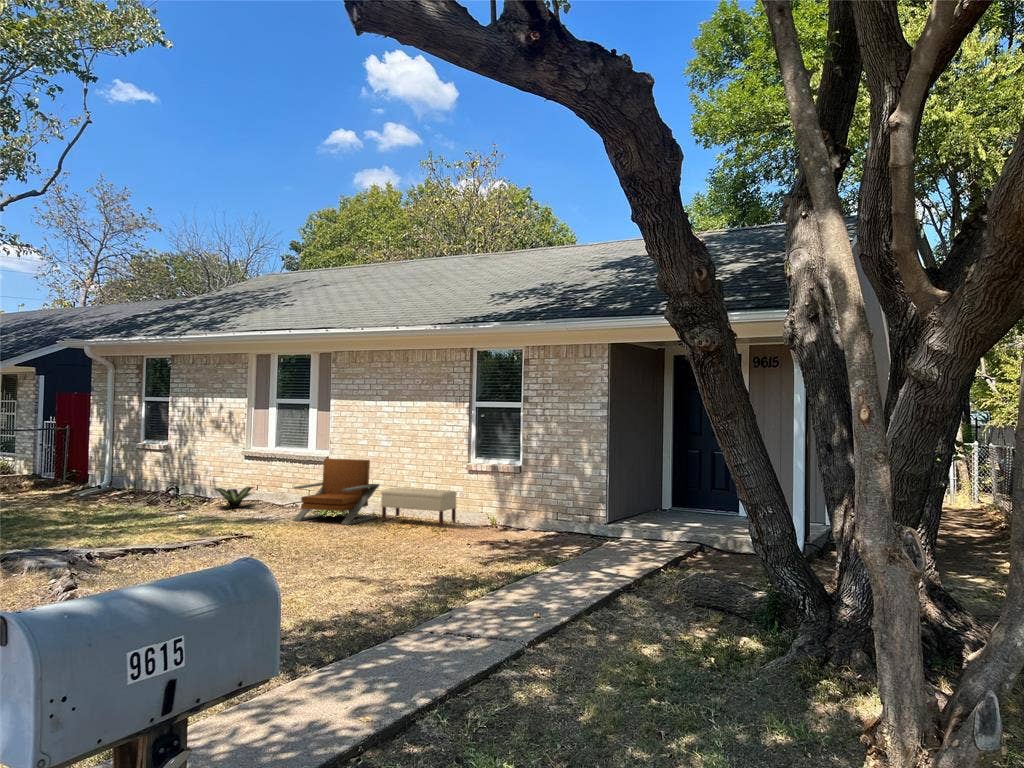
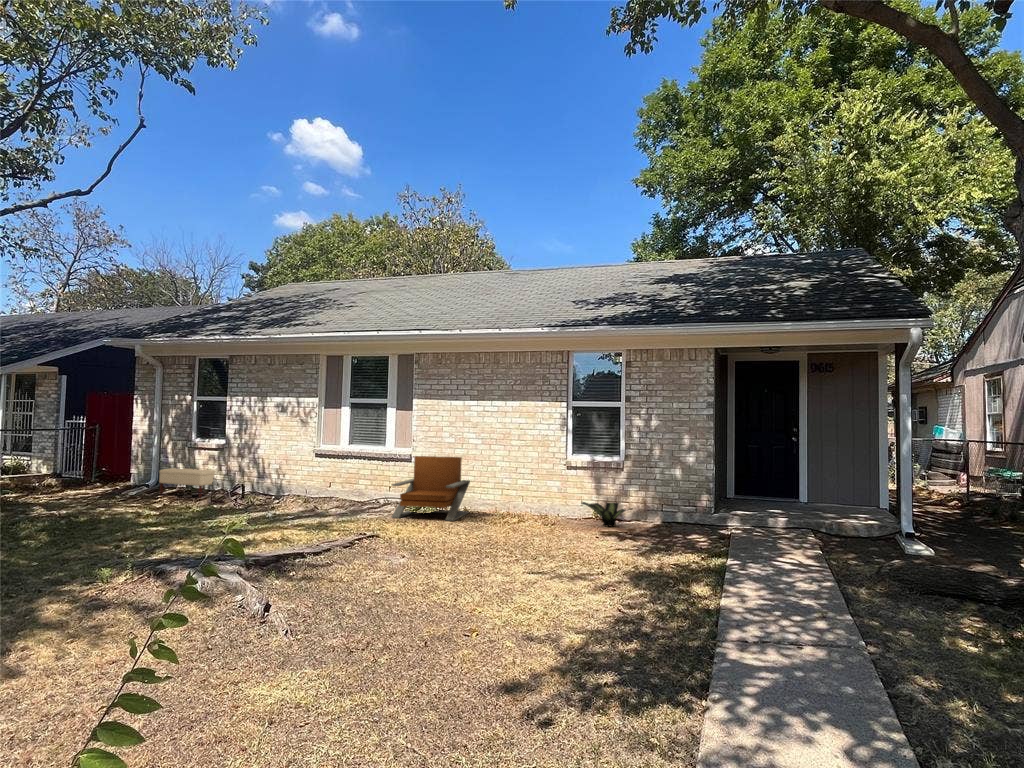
potted plant: present [215,487,254,508] -> present [582,502,631,527]
bench: present [381,488,457,527] -> present [159,468,216,498]

